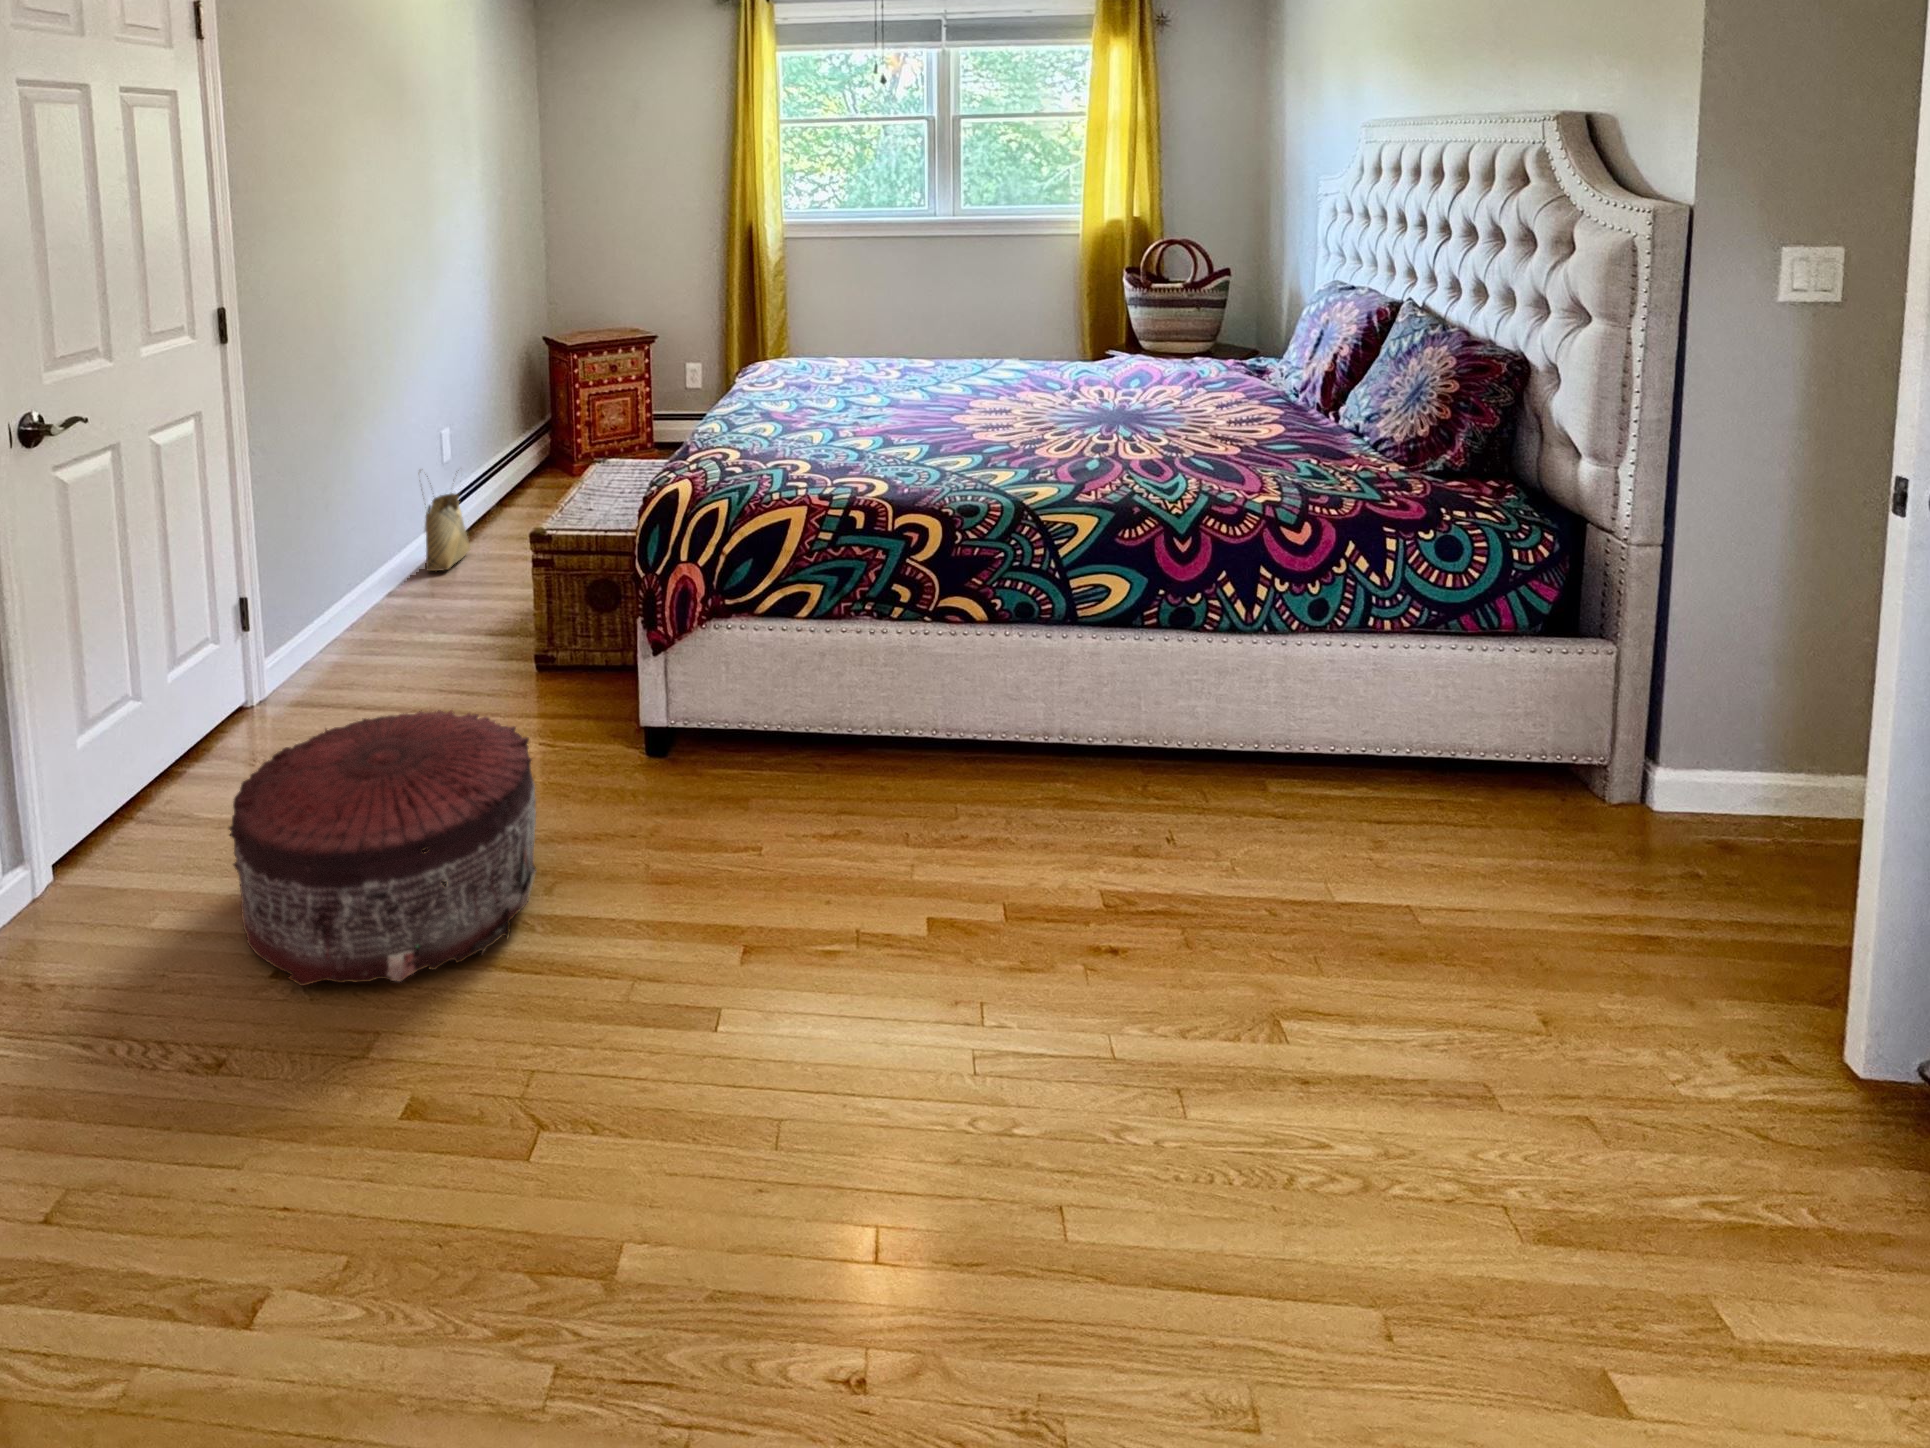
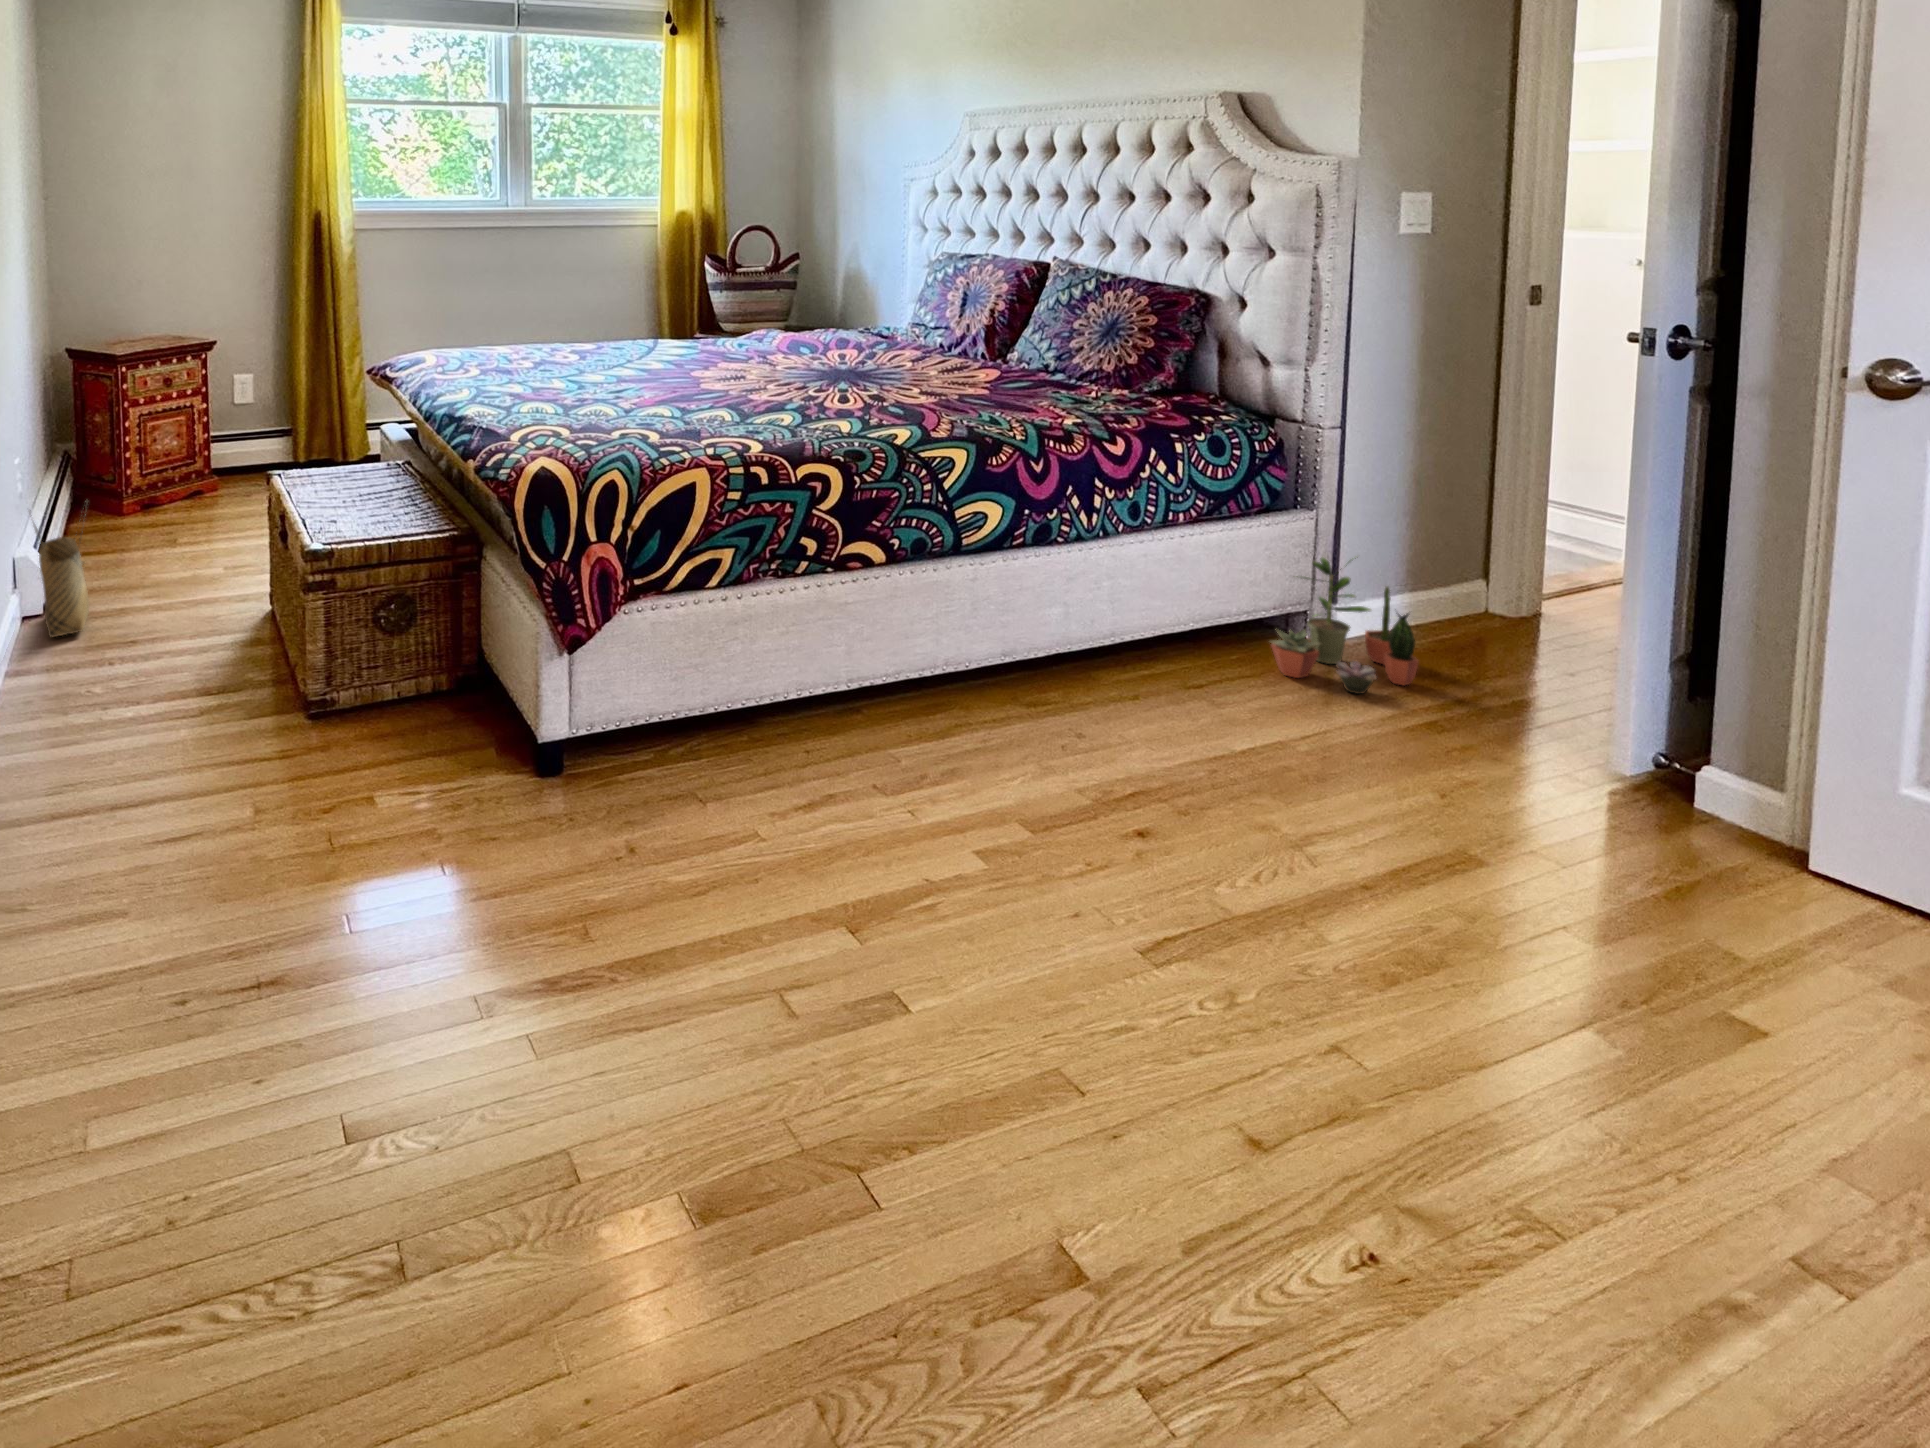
potted plant: none [1490,703,1712,885] -> present [1271,557,1418,694]
pouf: present [229,710,537,986] -> none [235,745,633,1121]

